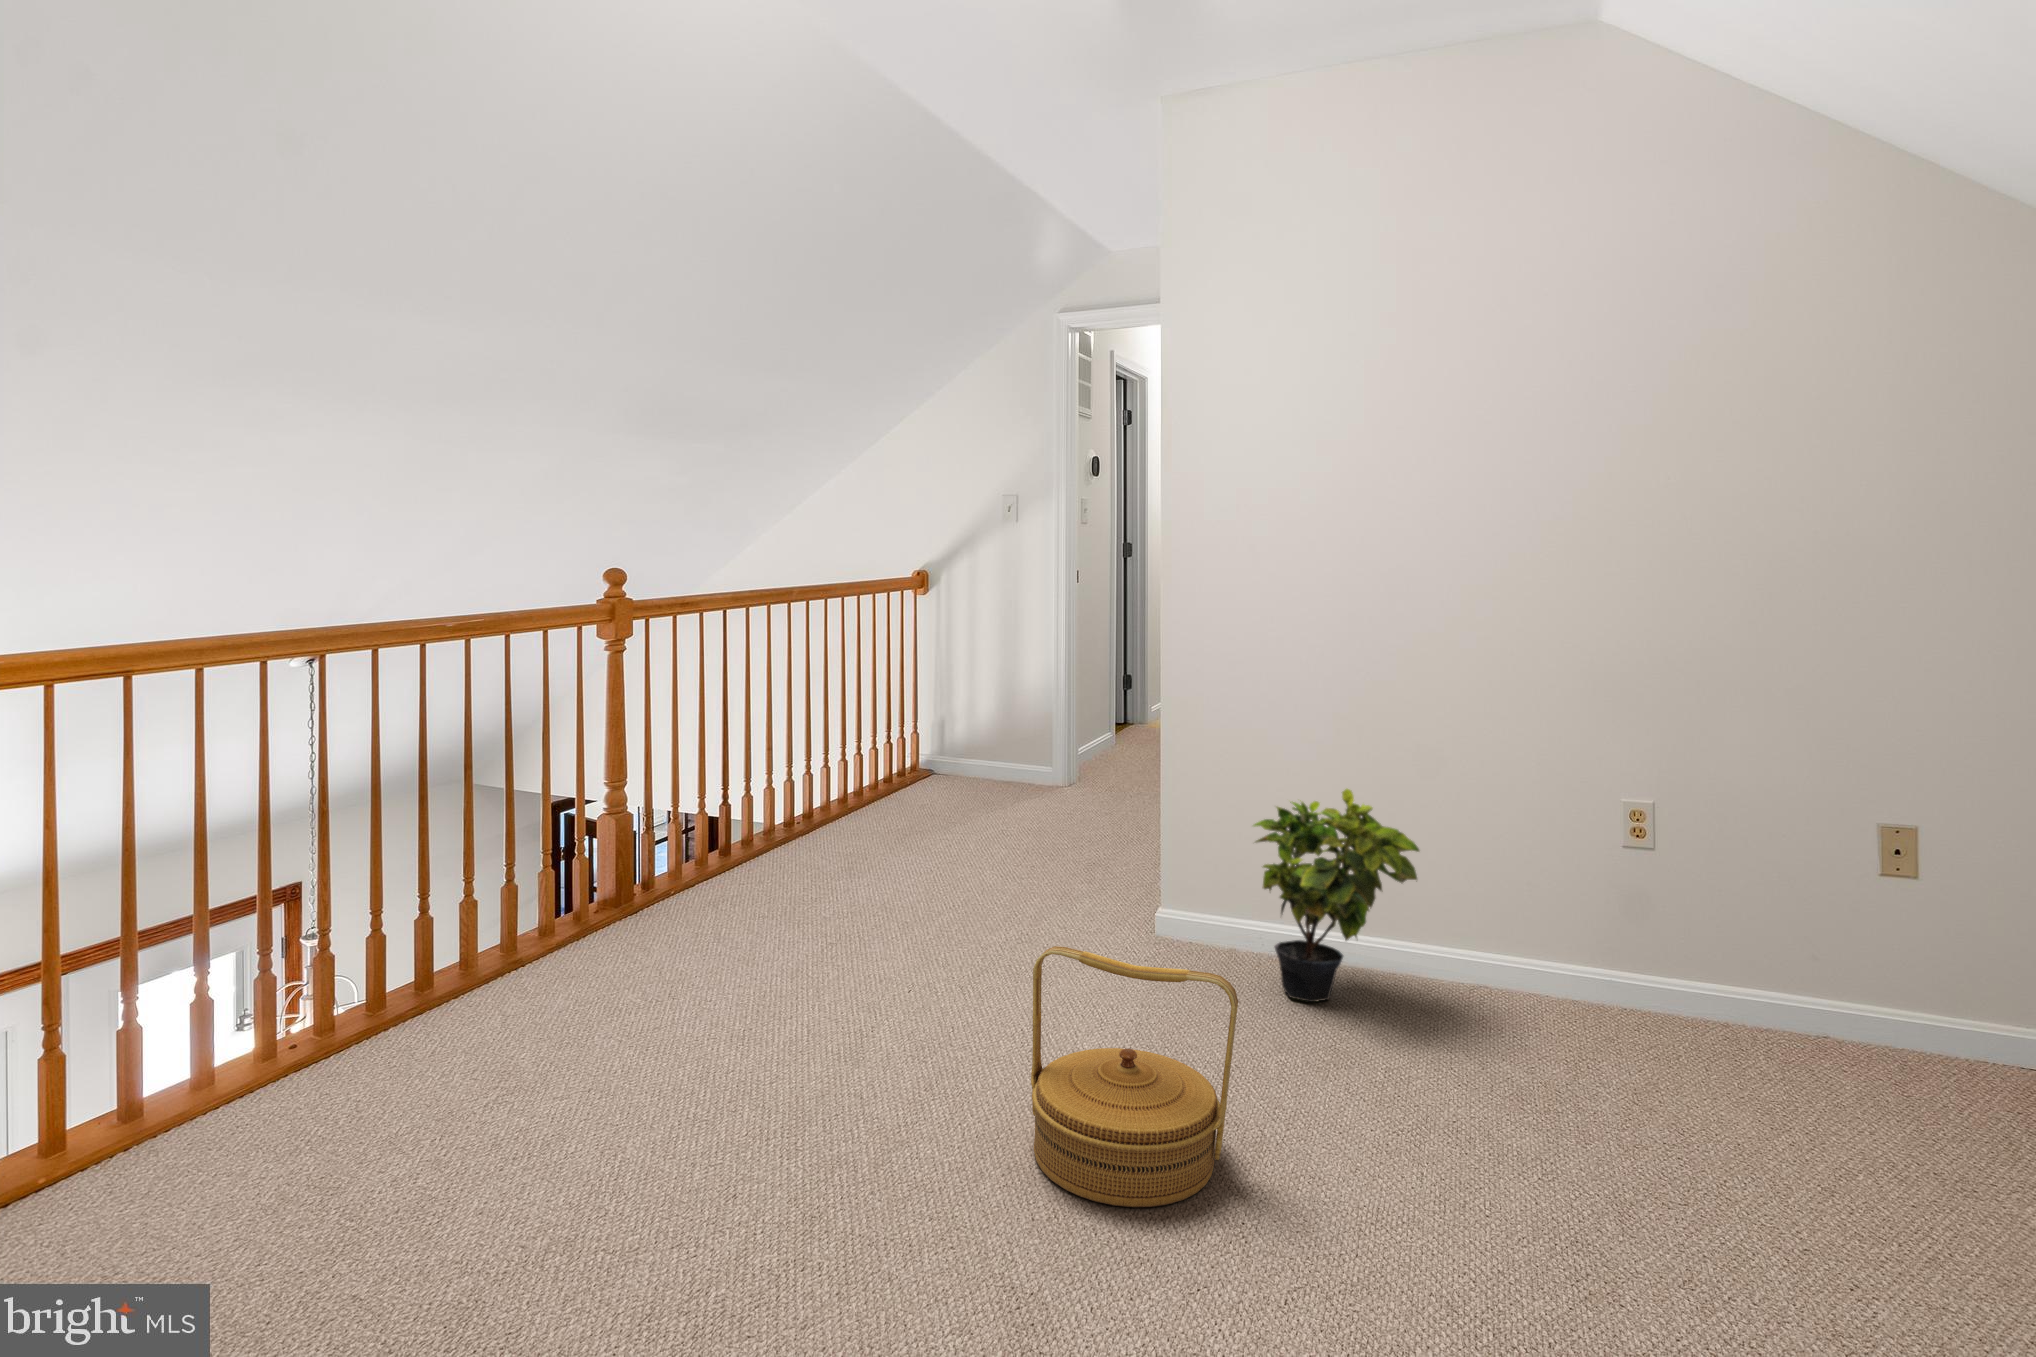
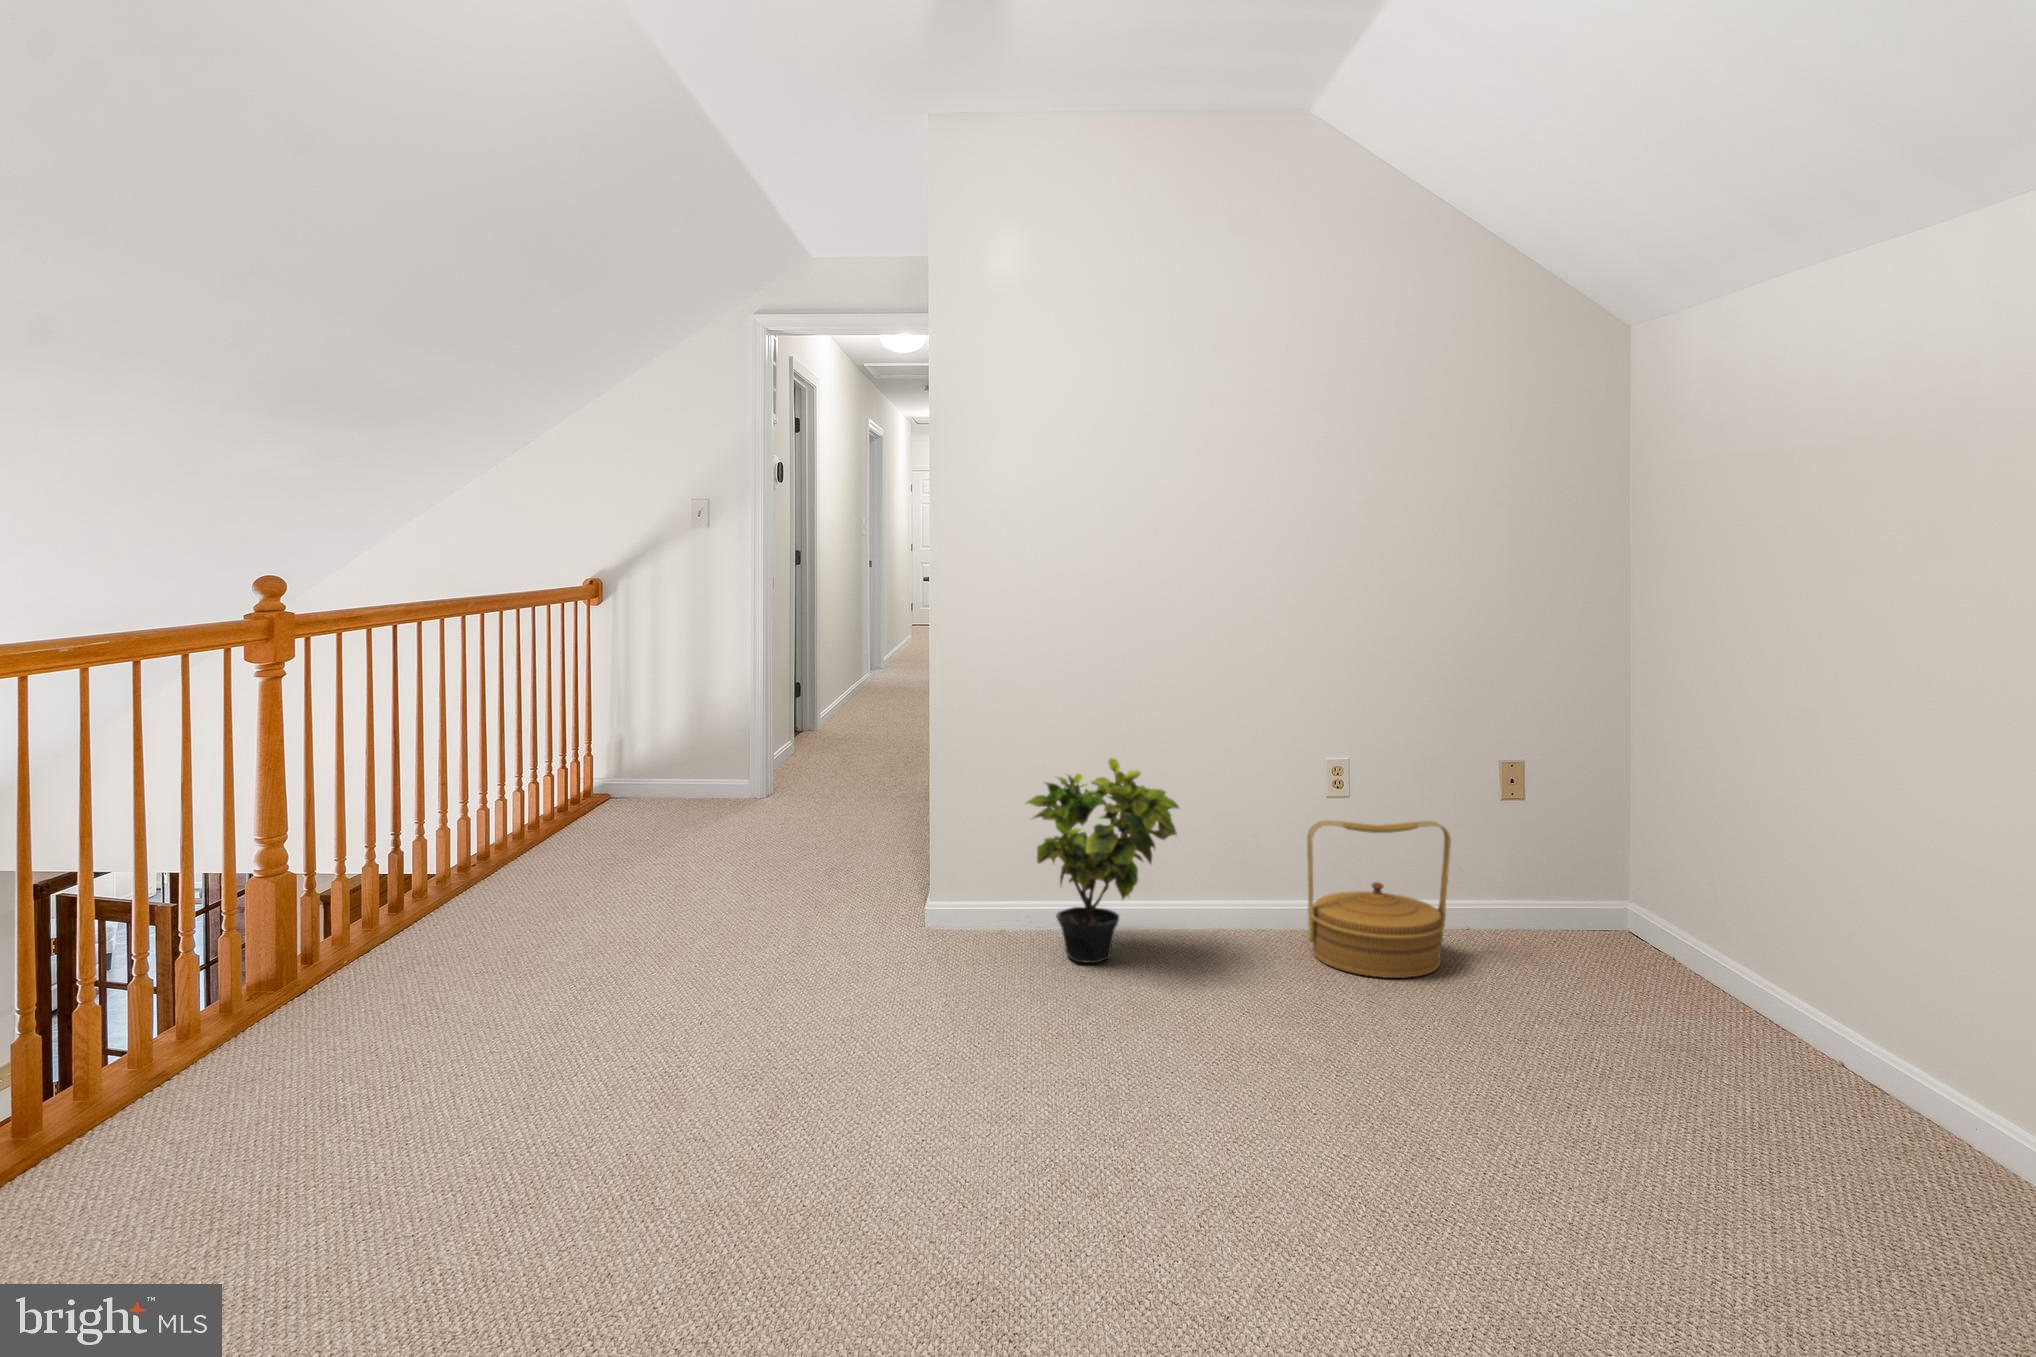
basket: present [1031,946,1238,1207] -> present [1307,821,1451,978]

